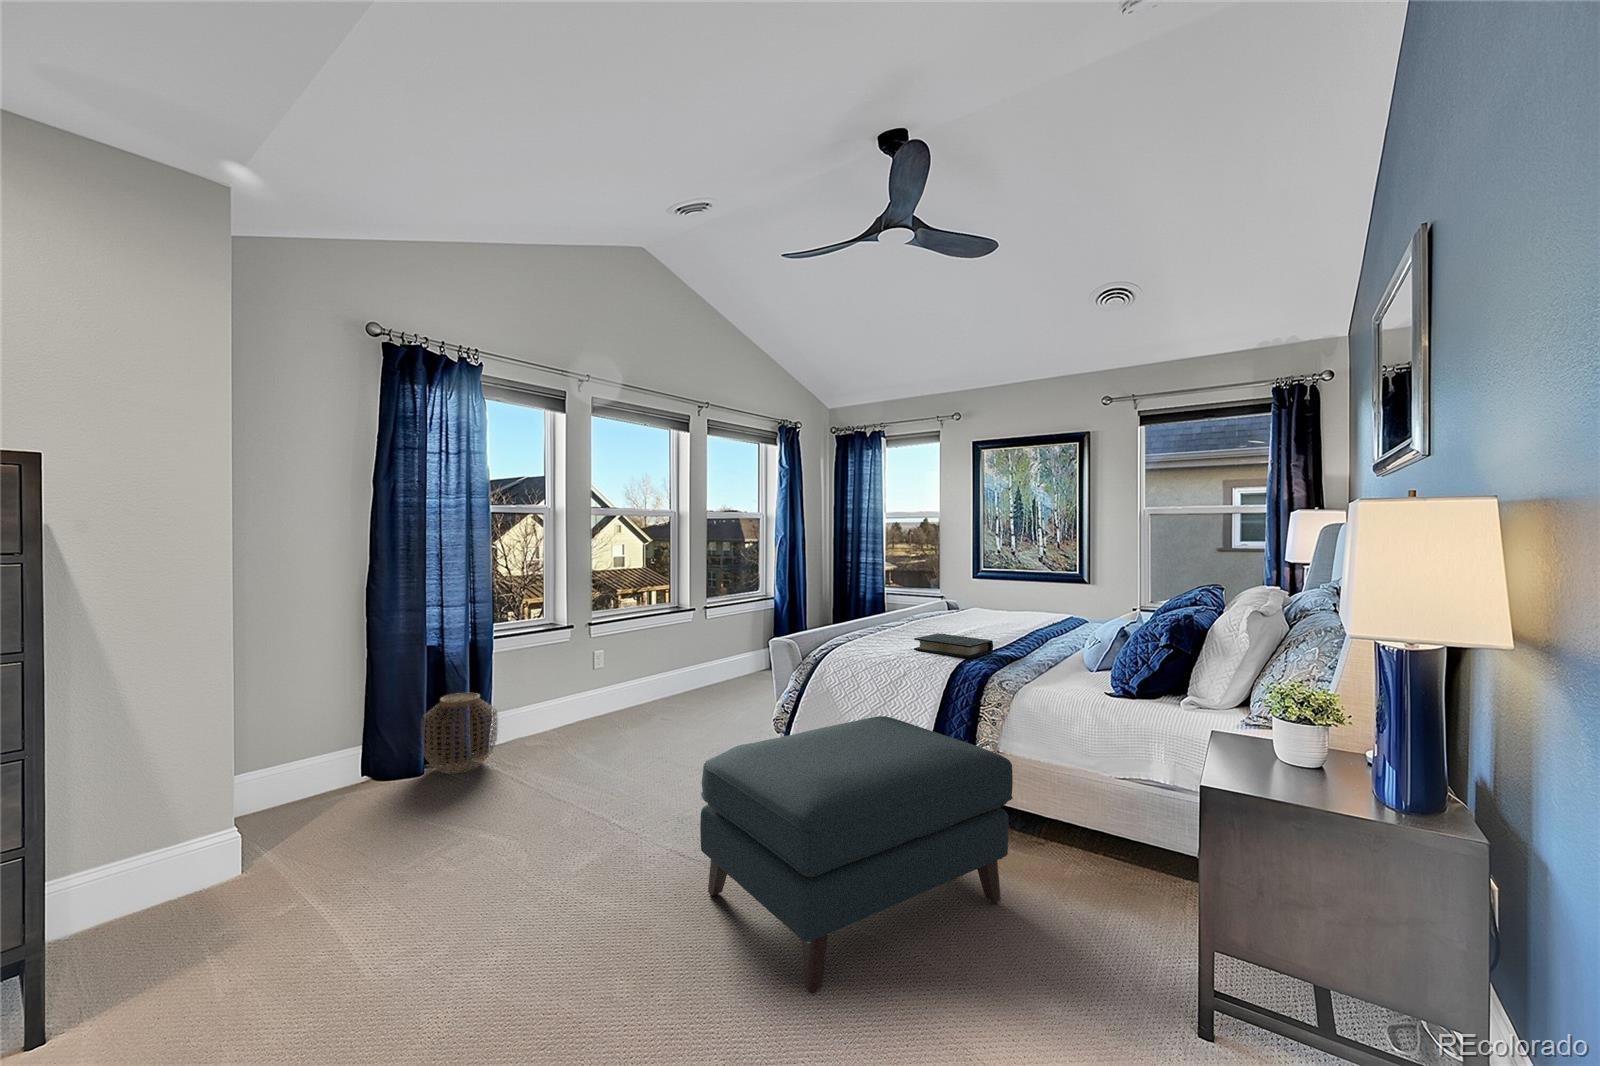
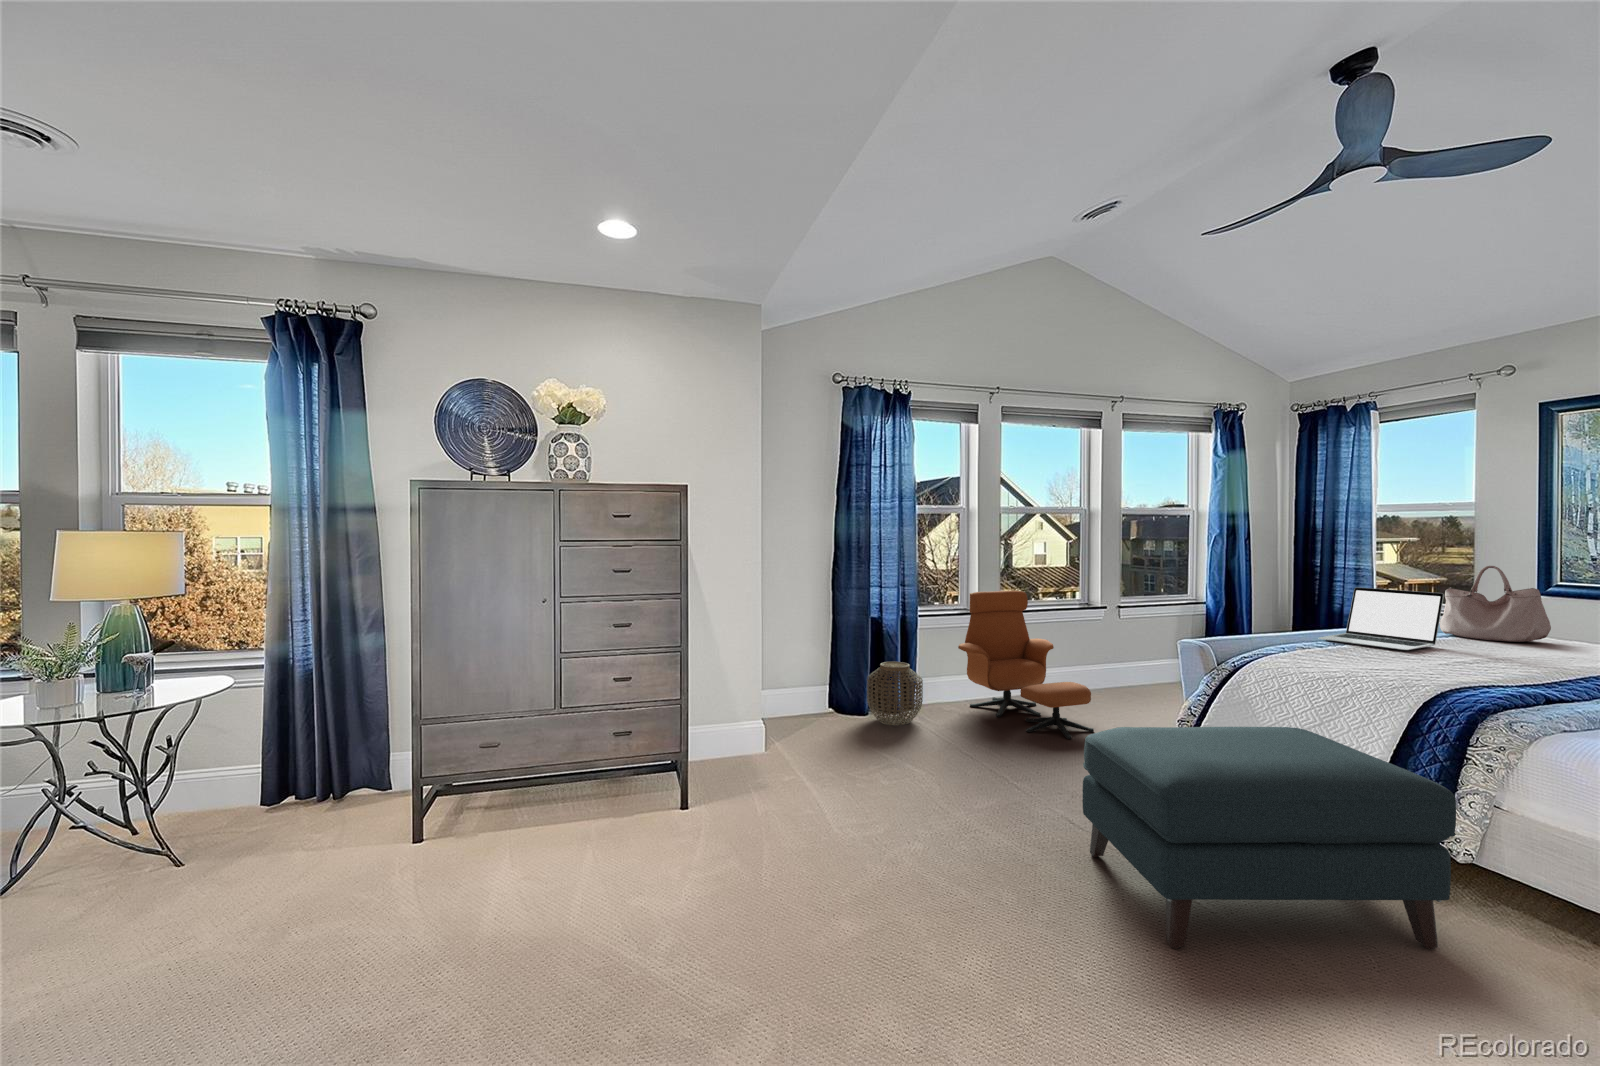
handbag: none [942,560,1006,617] -> present [1440,566,1551,642]
laptop: none [873,580,952,632] -> present [1319,587,1444,650]
lounge chair: none [540,597,686,751] -> present [958,591,1094,739]
book: present [914,633,993,658] -> none [1359,650,1481,681]

